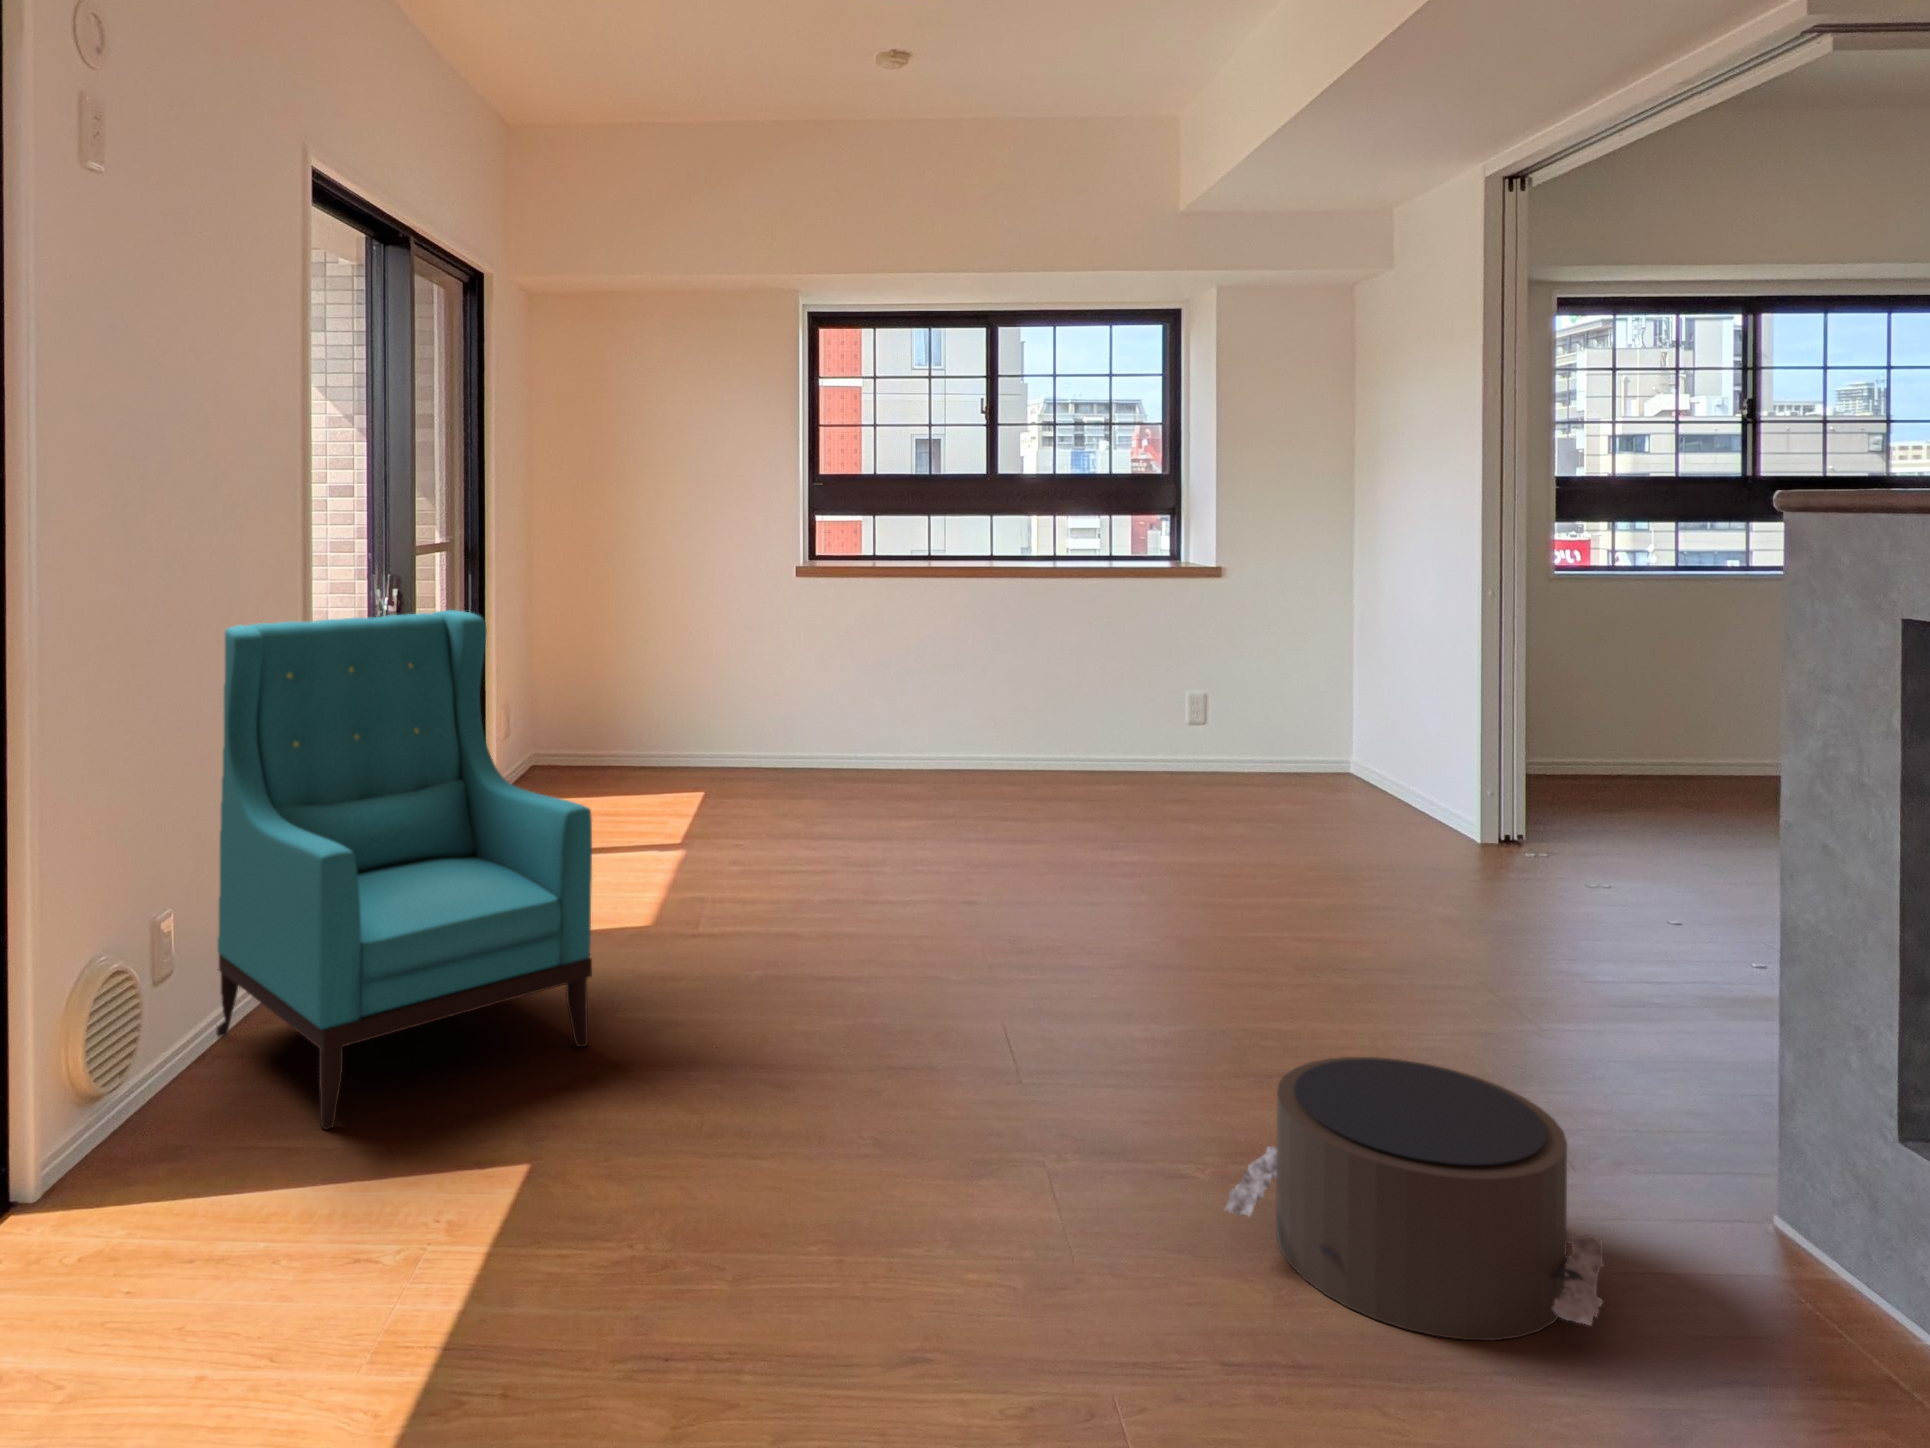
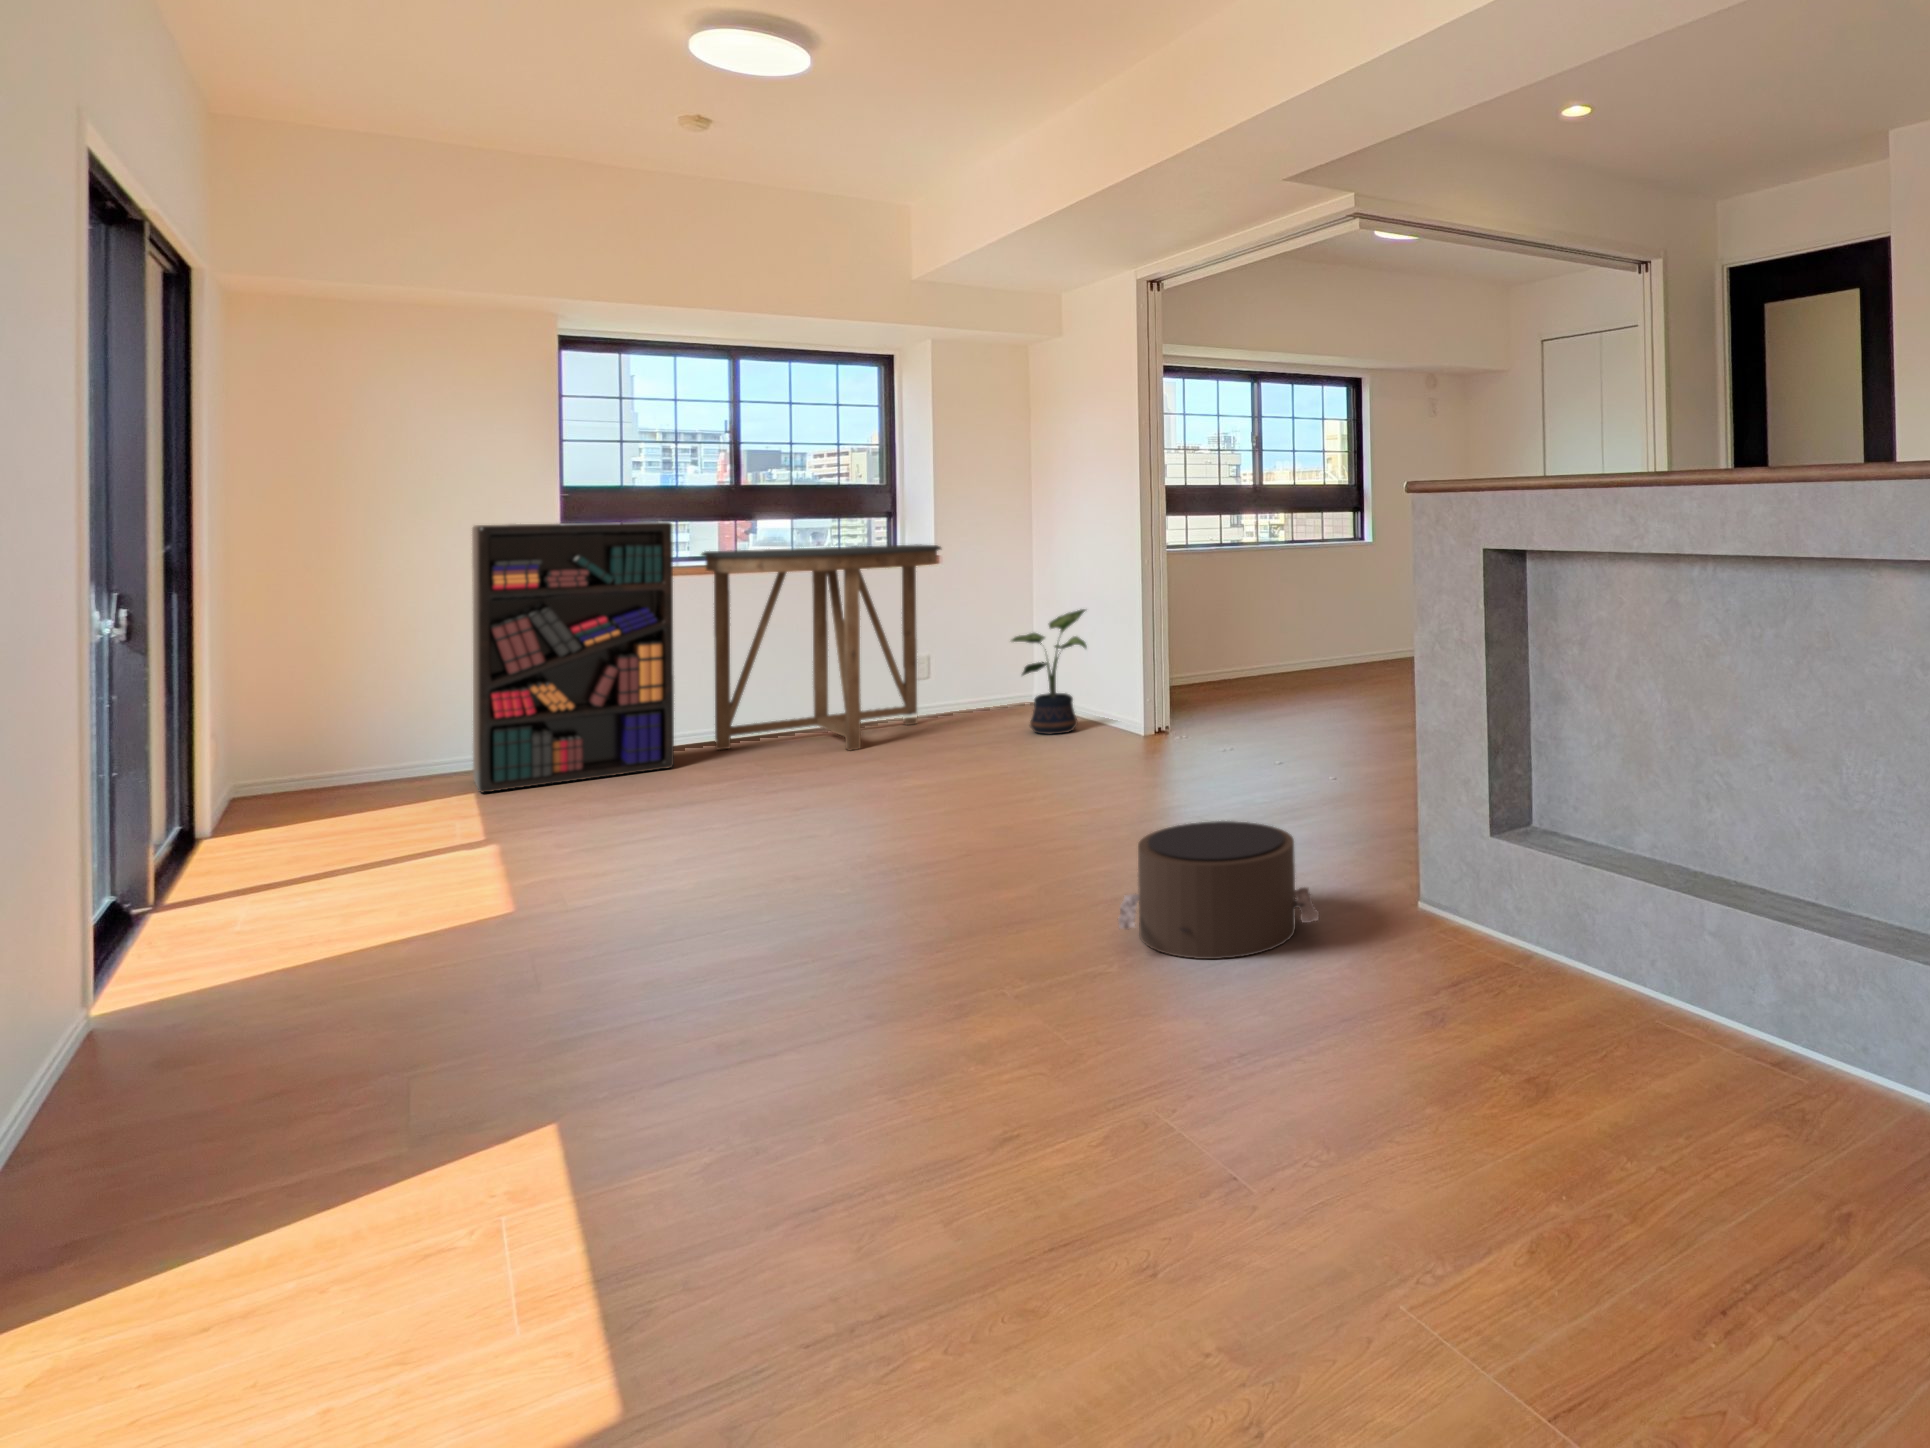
bookshelf: none [717,514,898,789] -> present [472,522,674,792]
console table: none [938,549,1215,801] -> present [701,544,941,751]
armchair: present [216,610,592,1129] -> none [26,610,543,1110]
potted plant: none [1294,653,1416,824] -> present [1012,609,1087,734]

